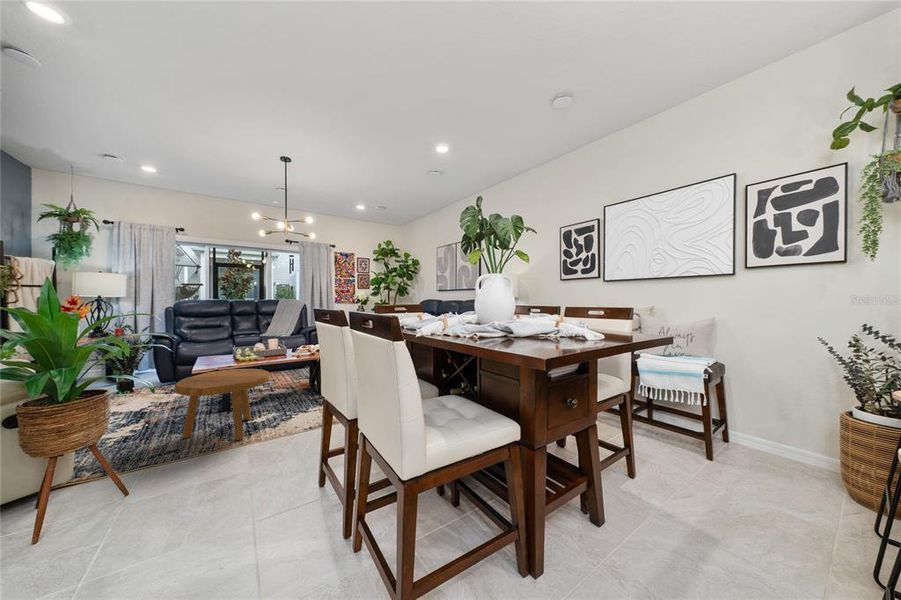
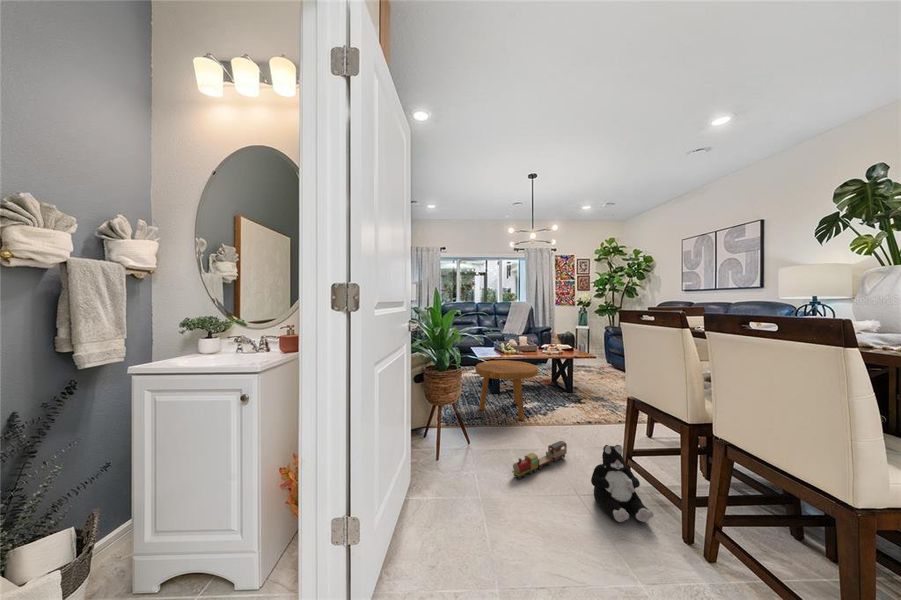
plush toy: none [262,455,321,547] -> present [591,445,654,522]
toy train: none [163,459,268,532] -> present [512,441,567,479]

